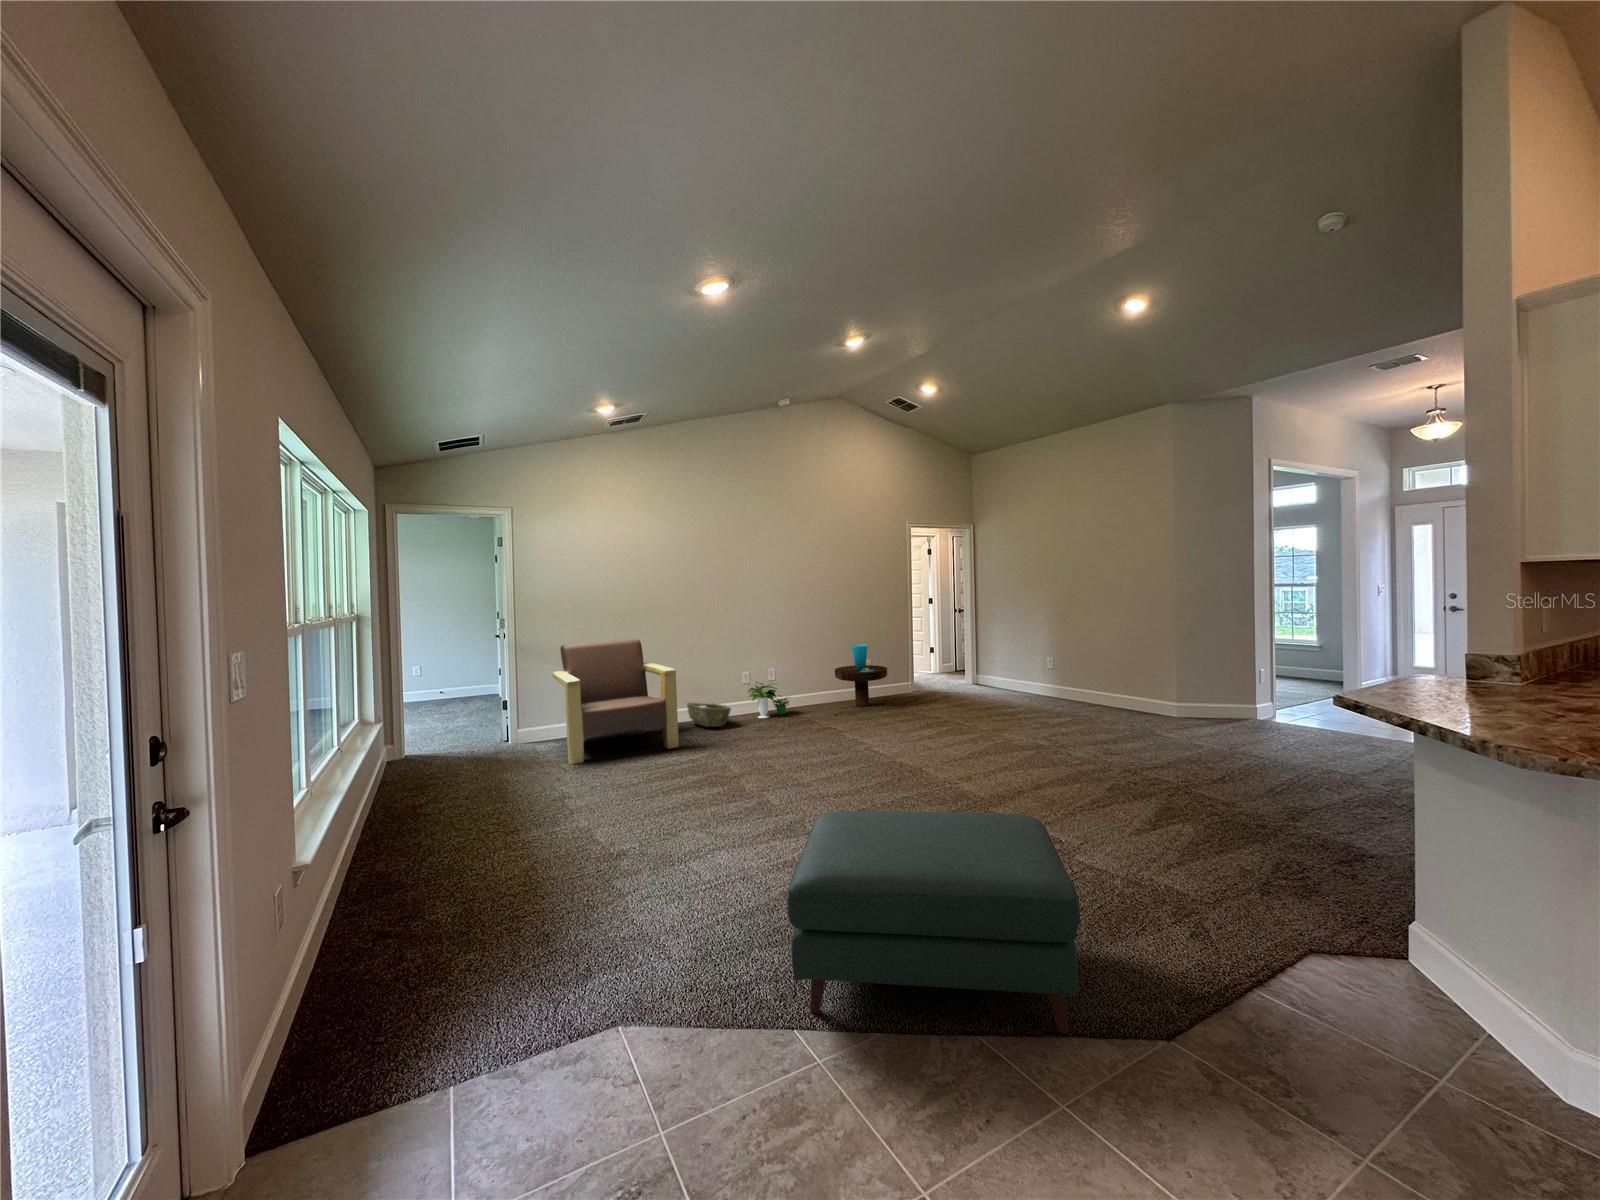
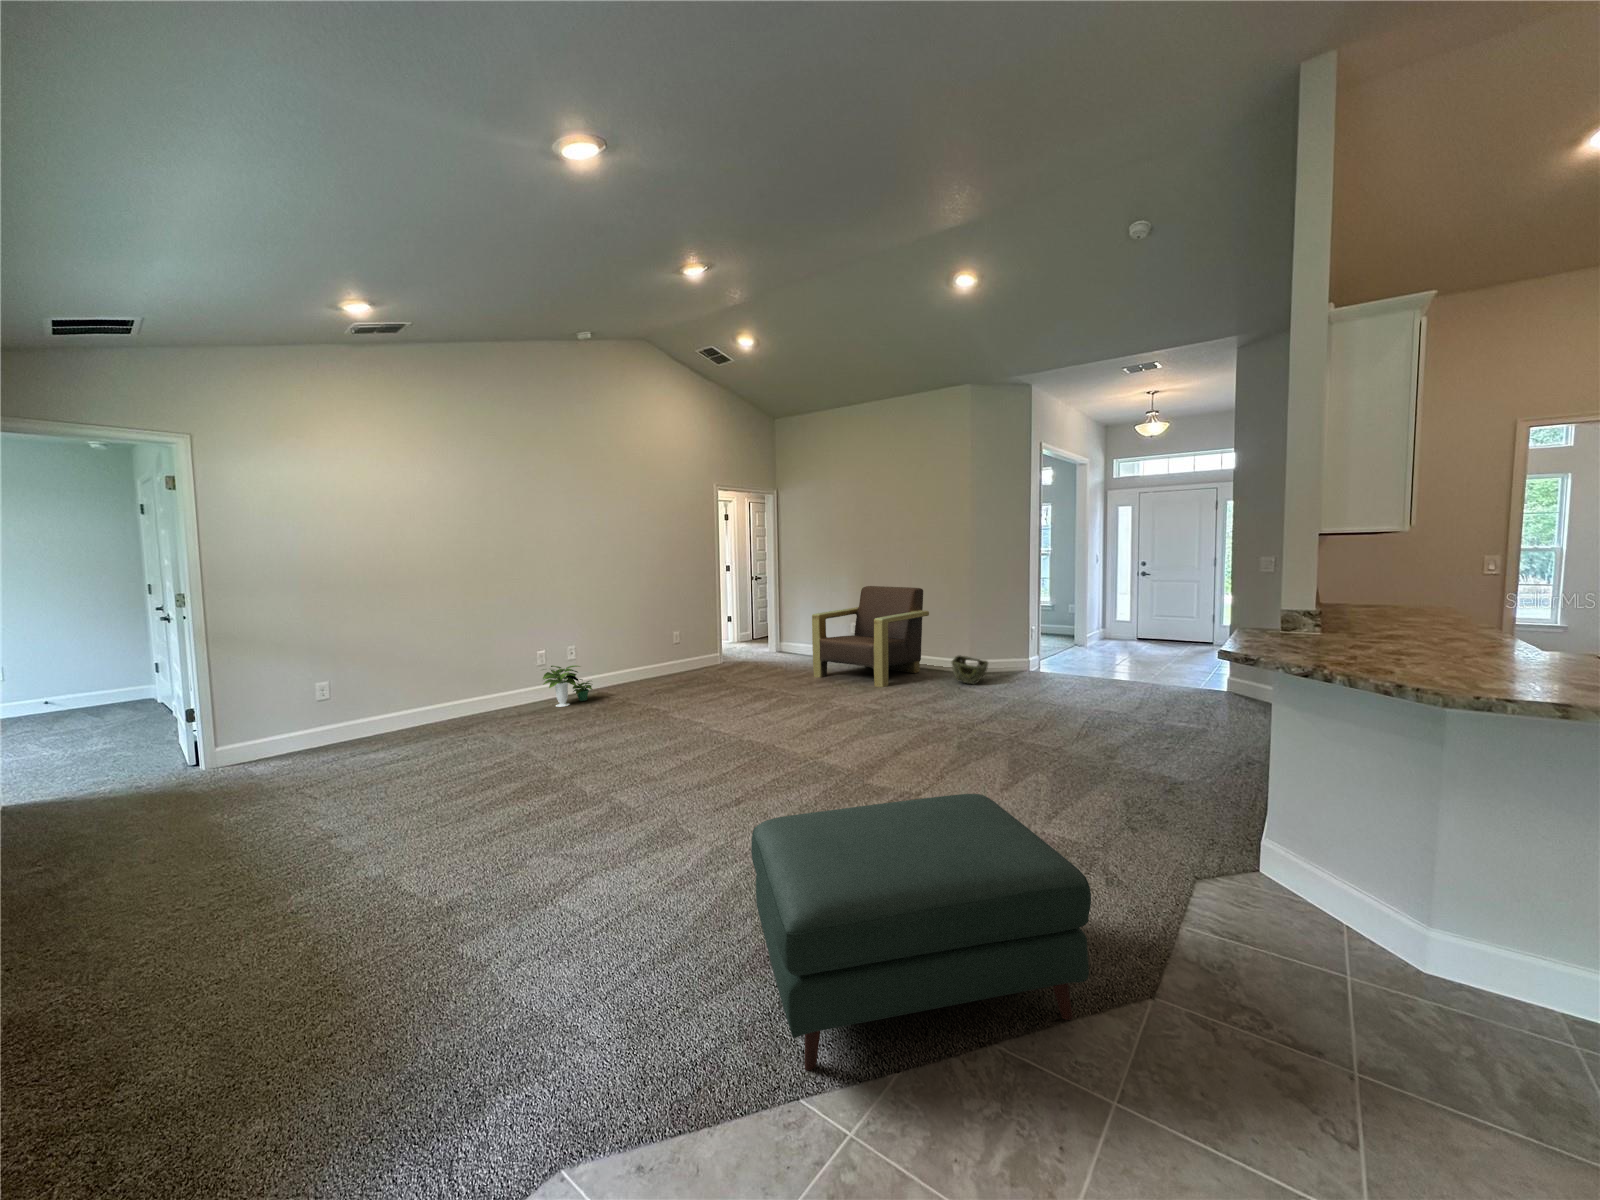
armchair: present [552,639,679,764] -> present [812,586,929,687]
side table: present [835,644,887,707] -> none [640,618,699,685]
woven basket: present [687,703,731,727] -> present [951,655,988,684]

